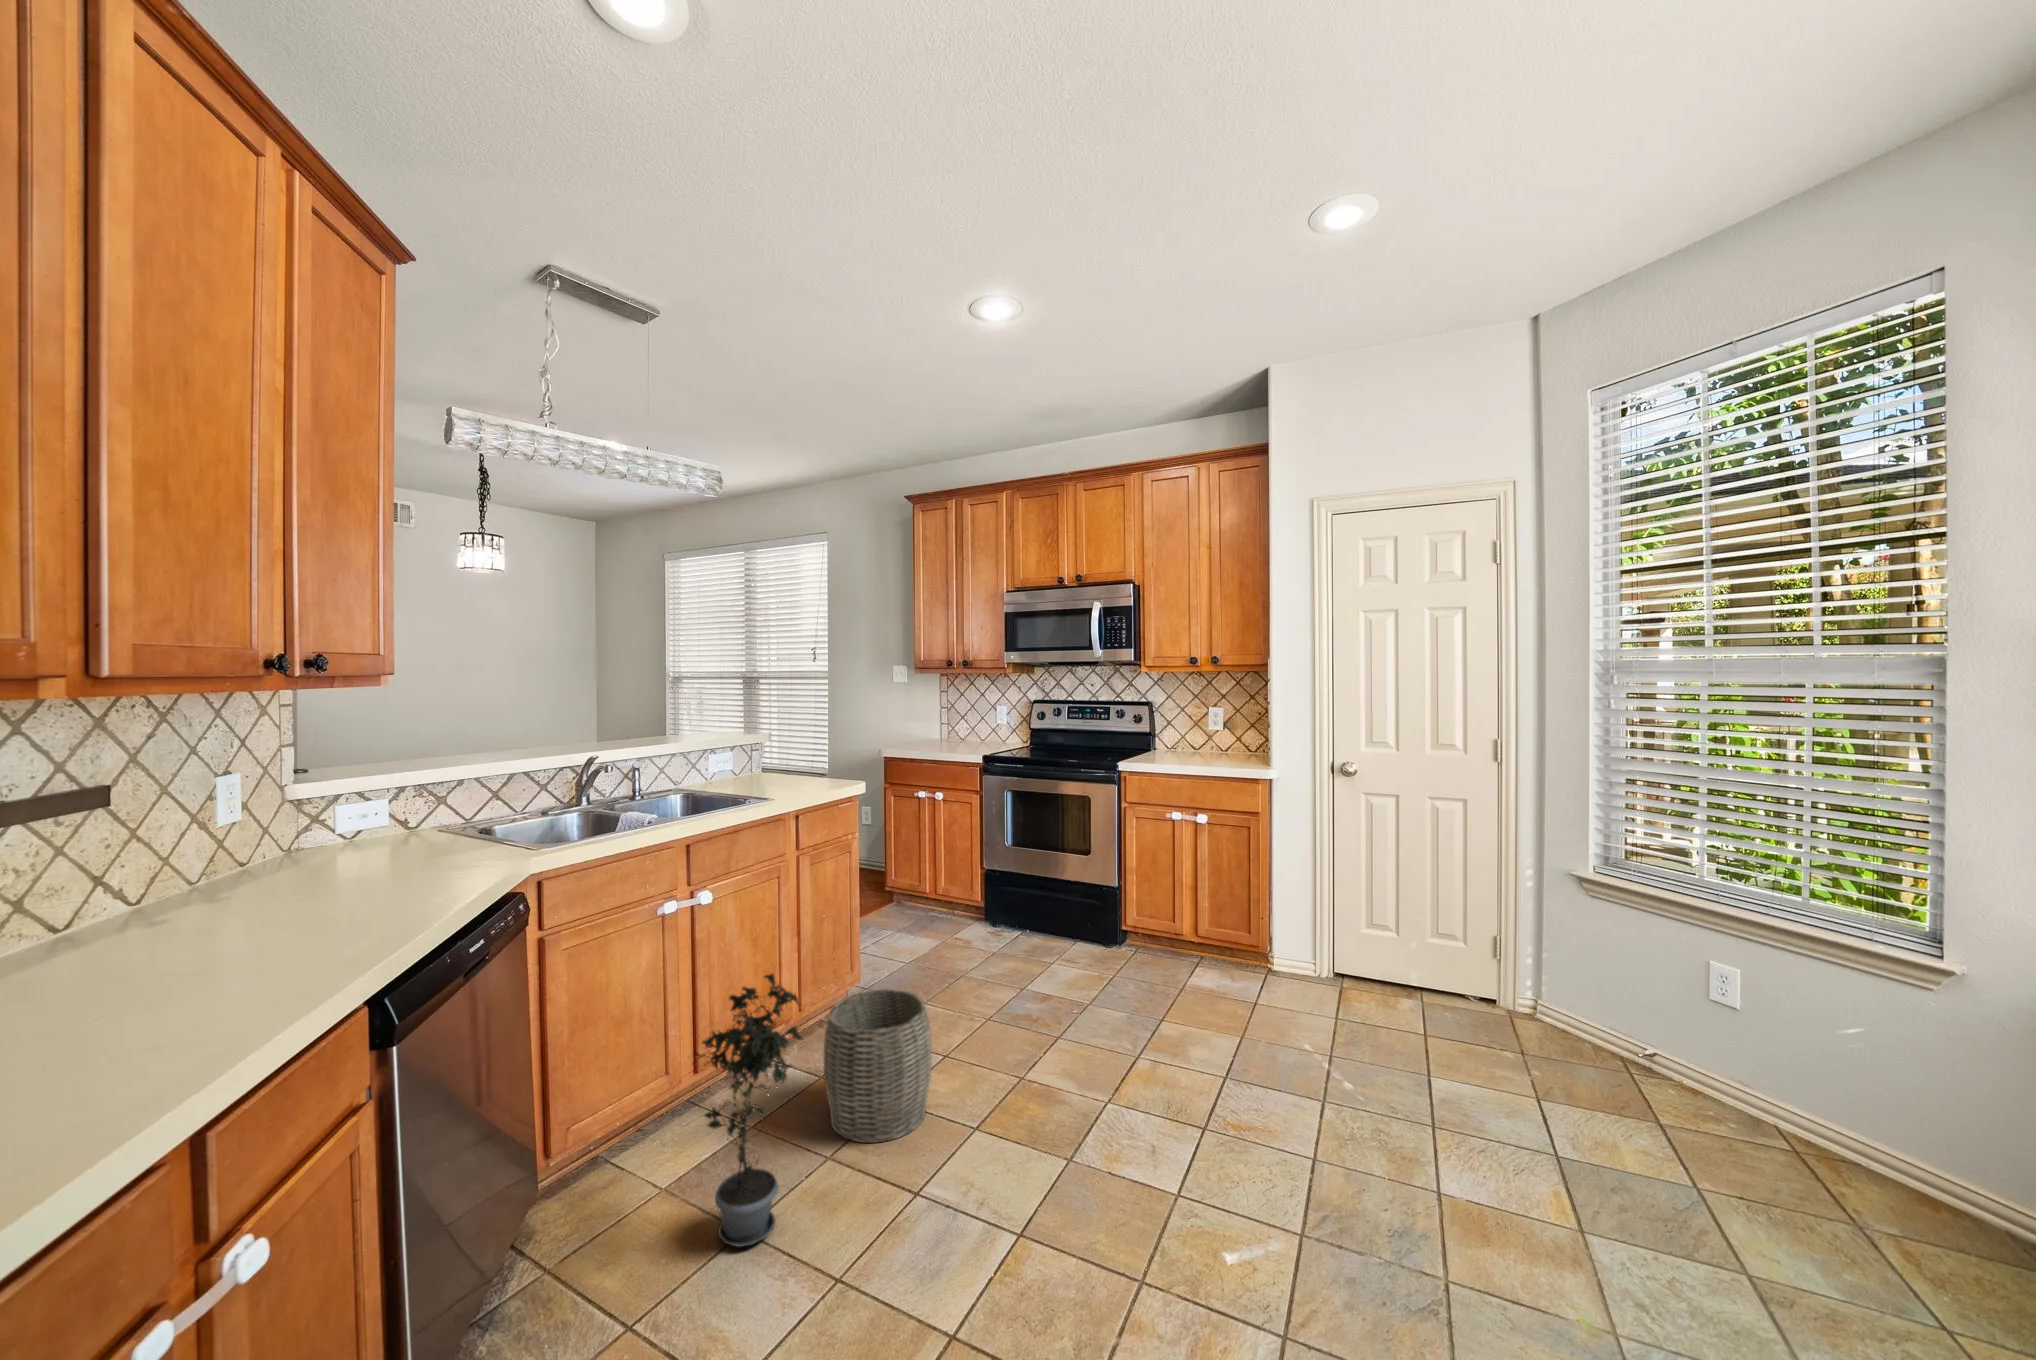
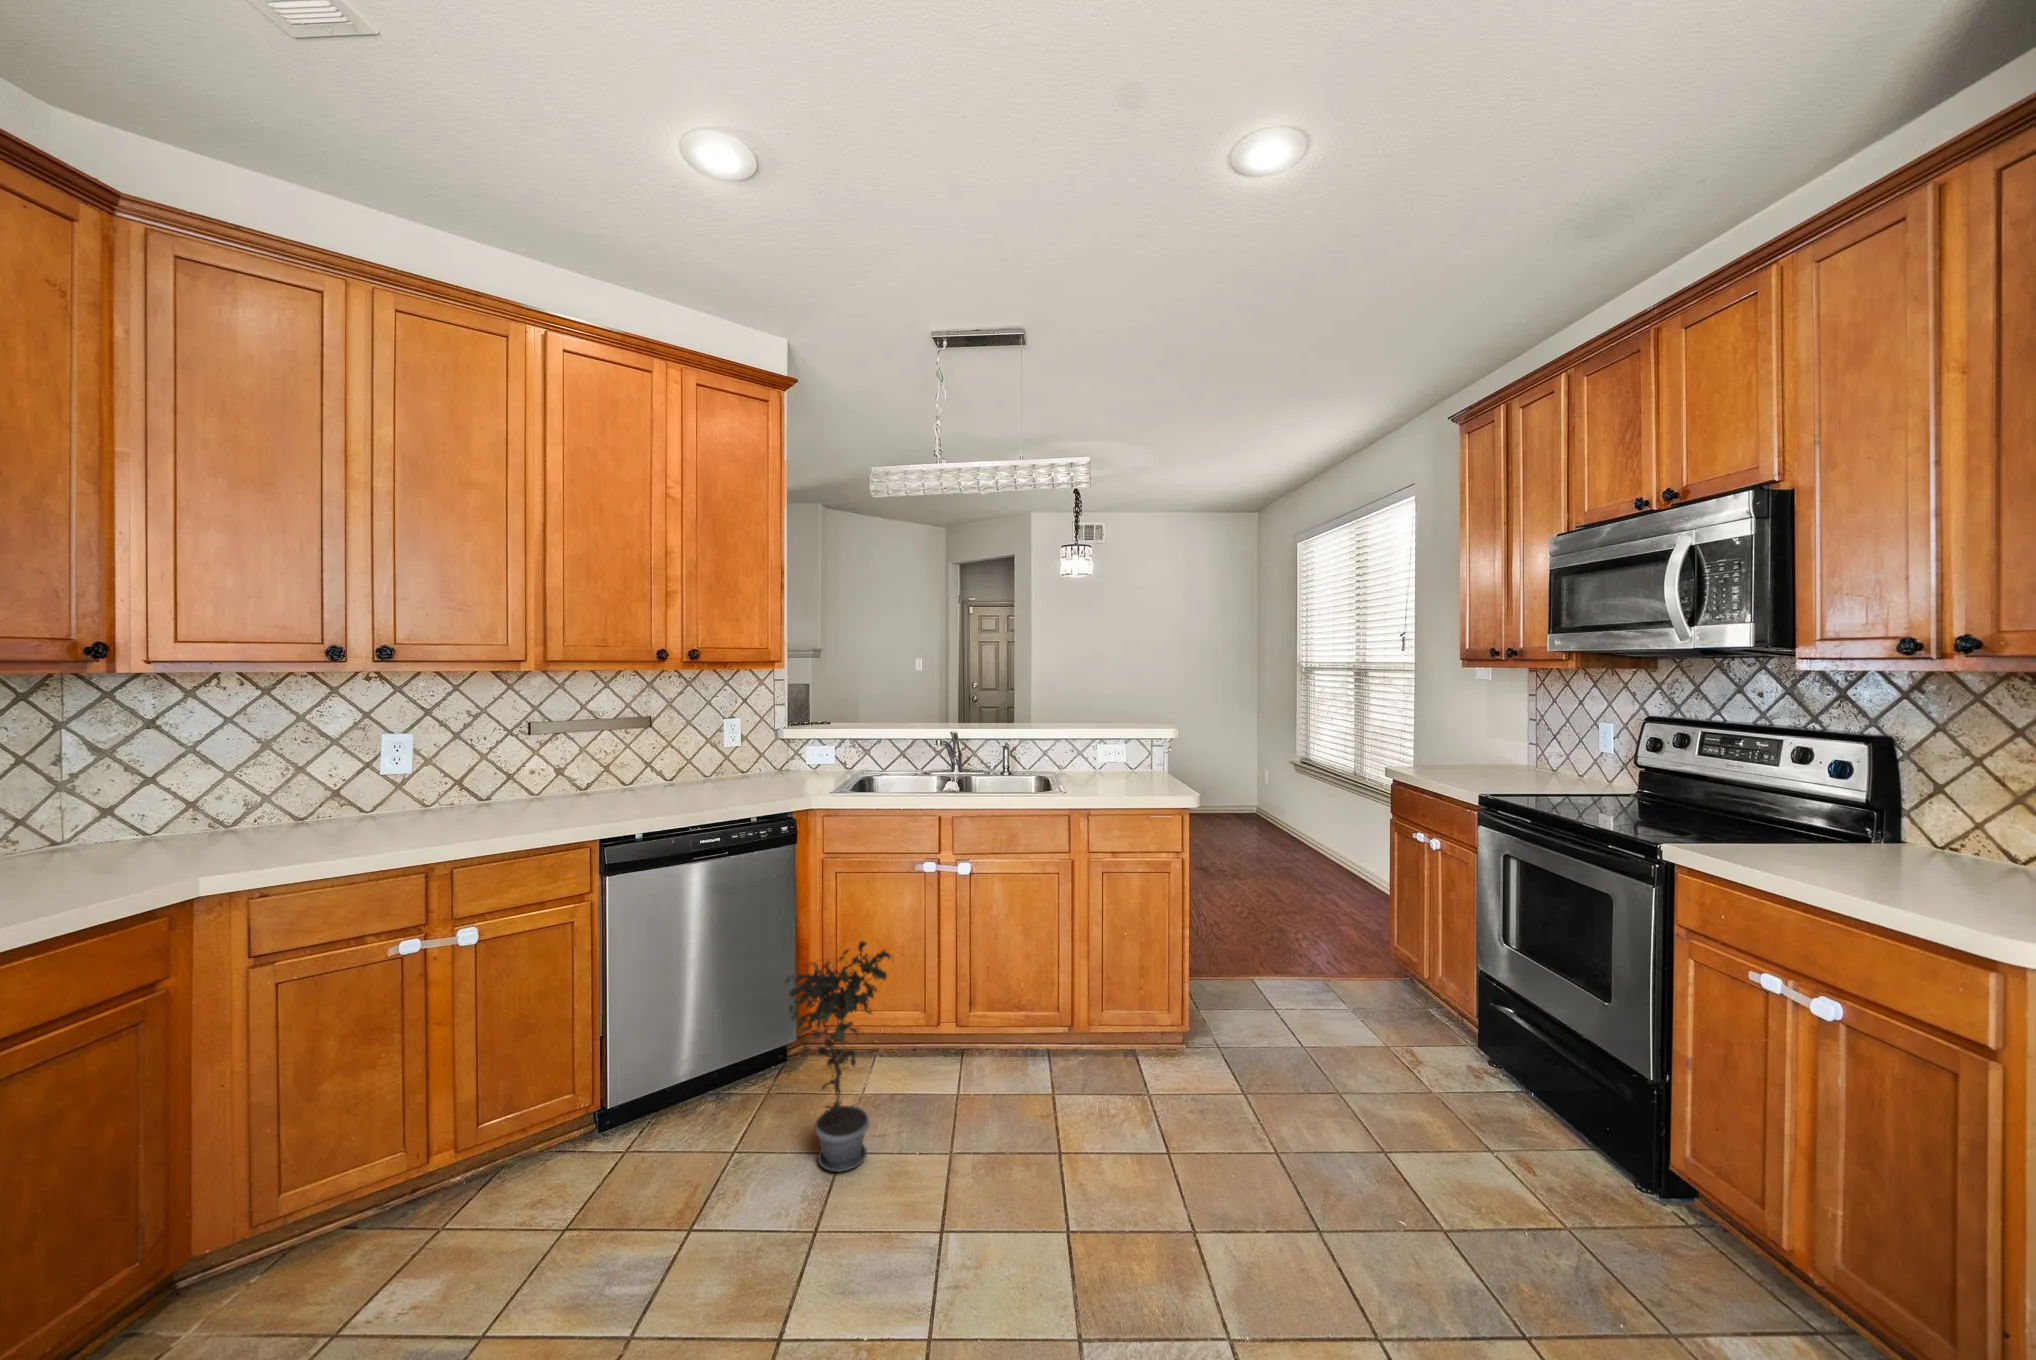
woven basket: present [824,989,932,1143] -> none [981,1013,1098,1186]

